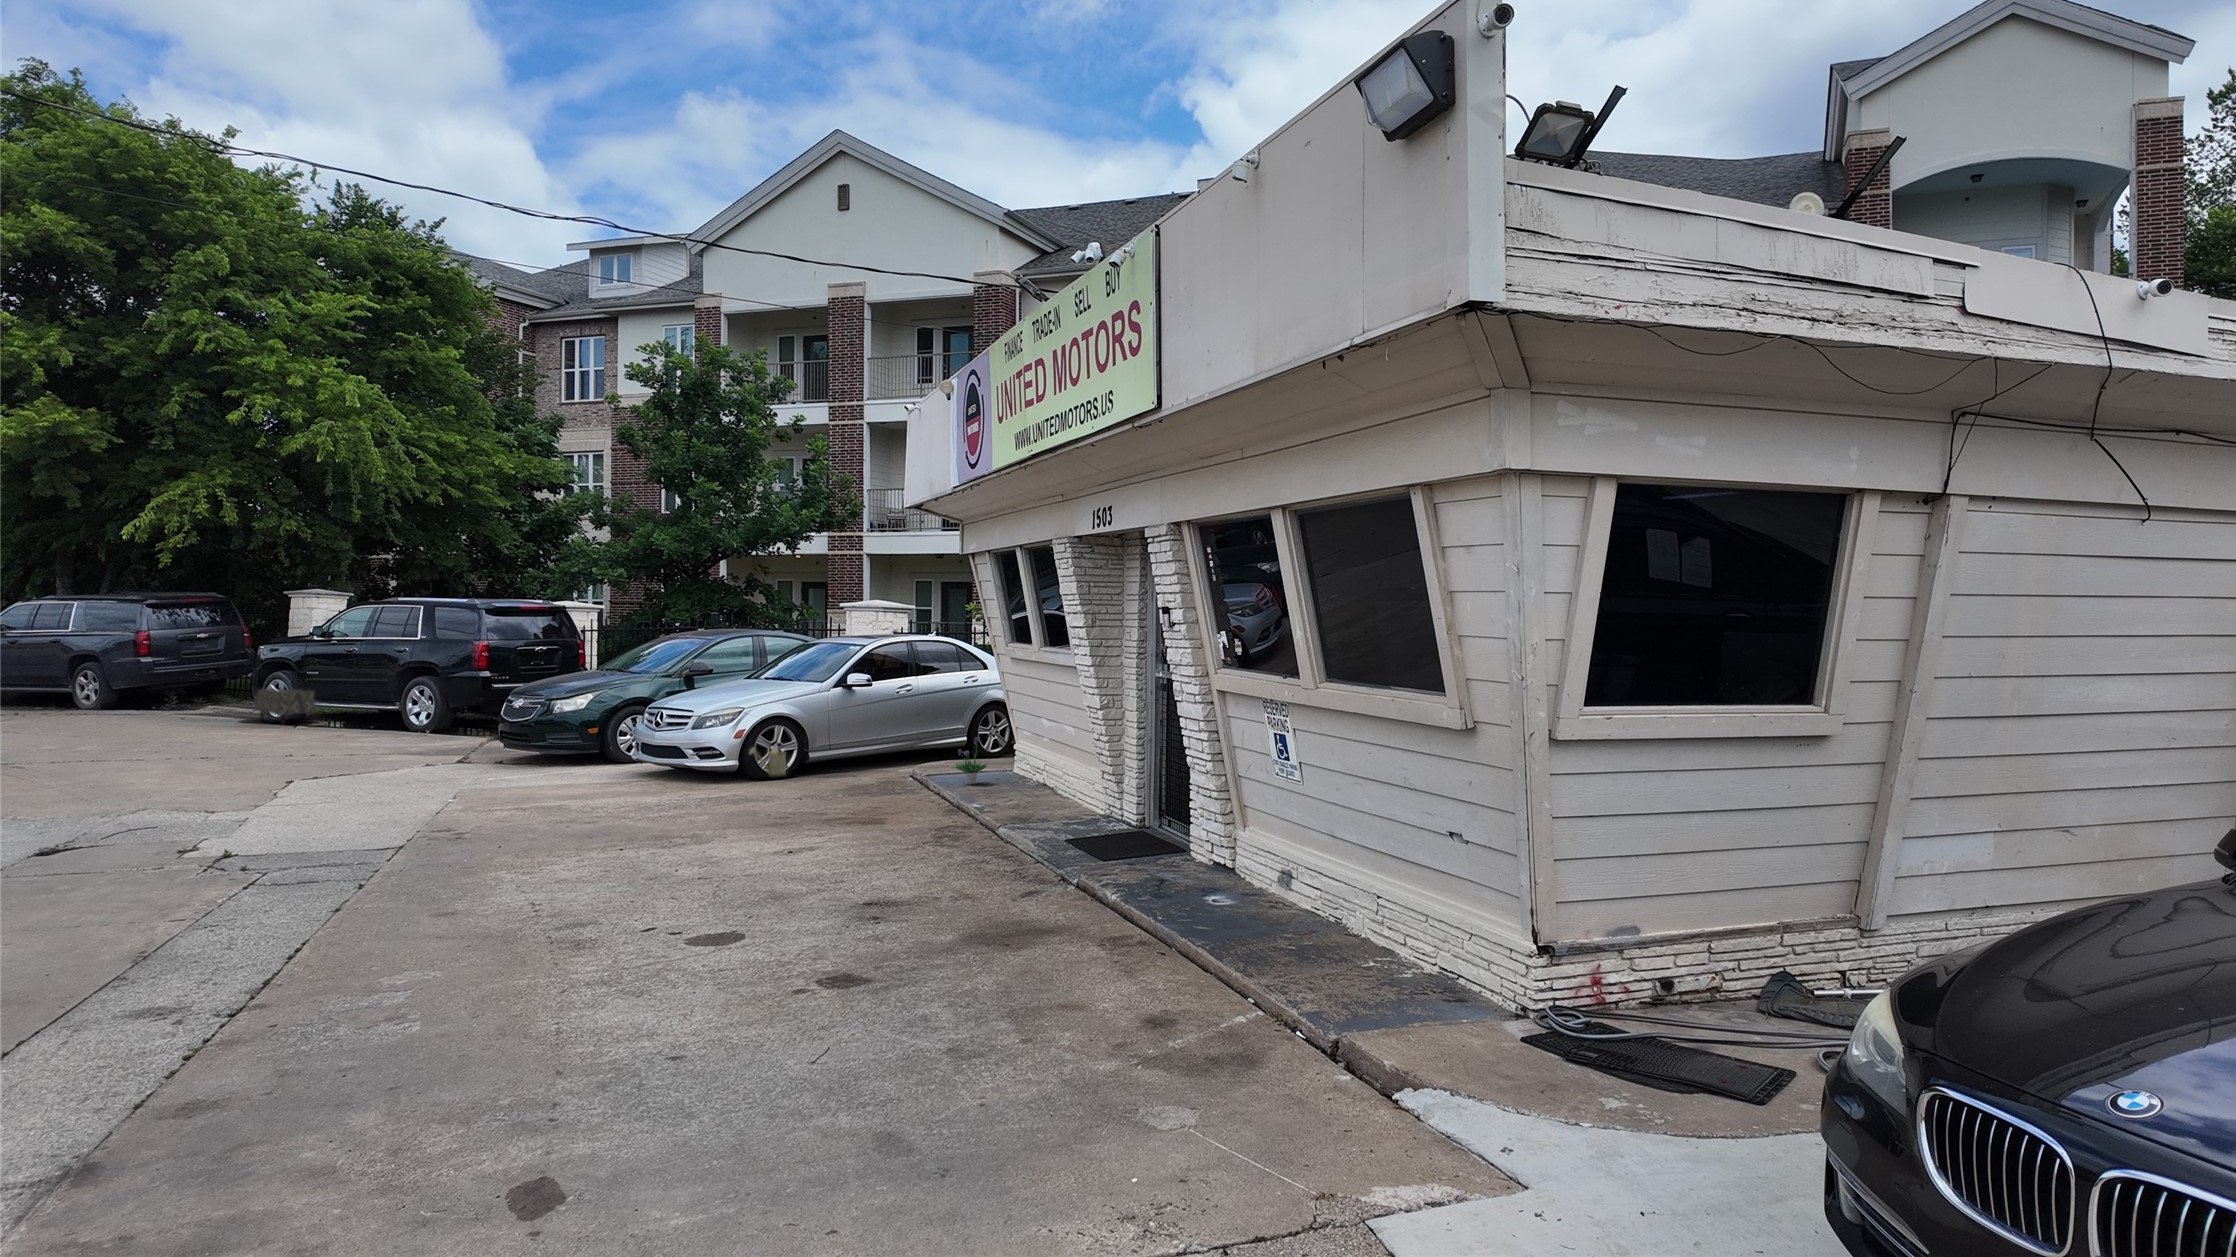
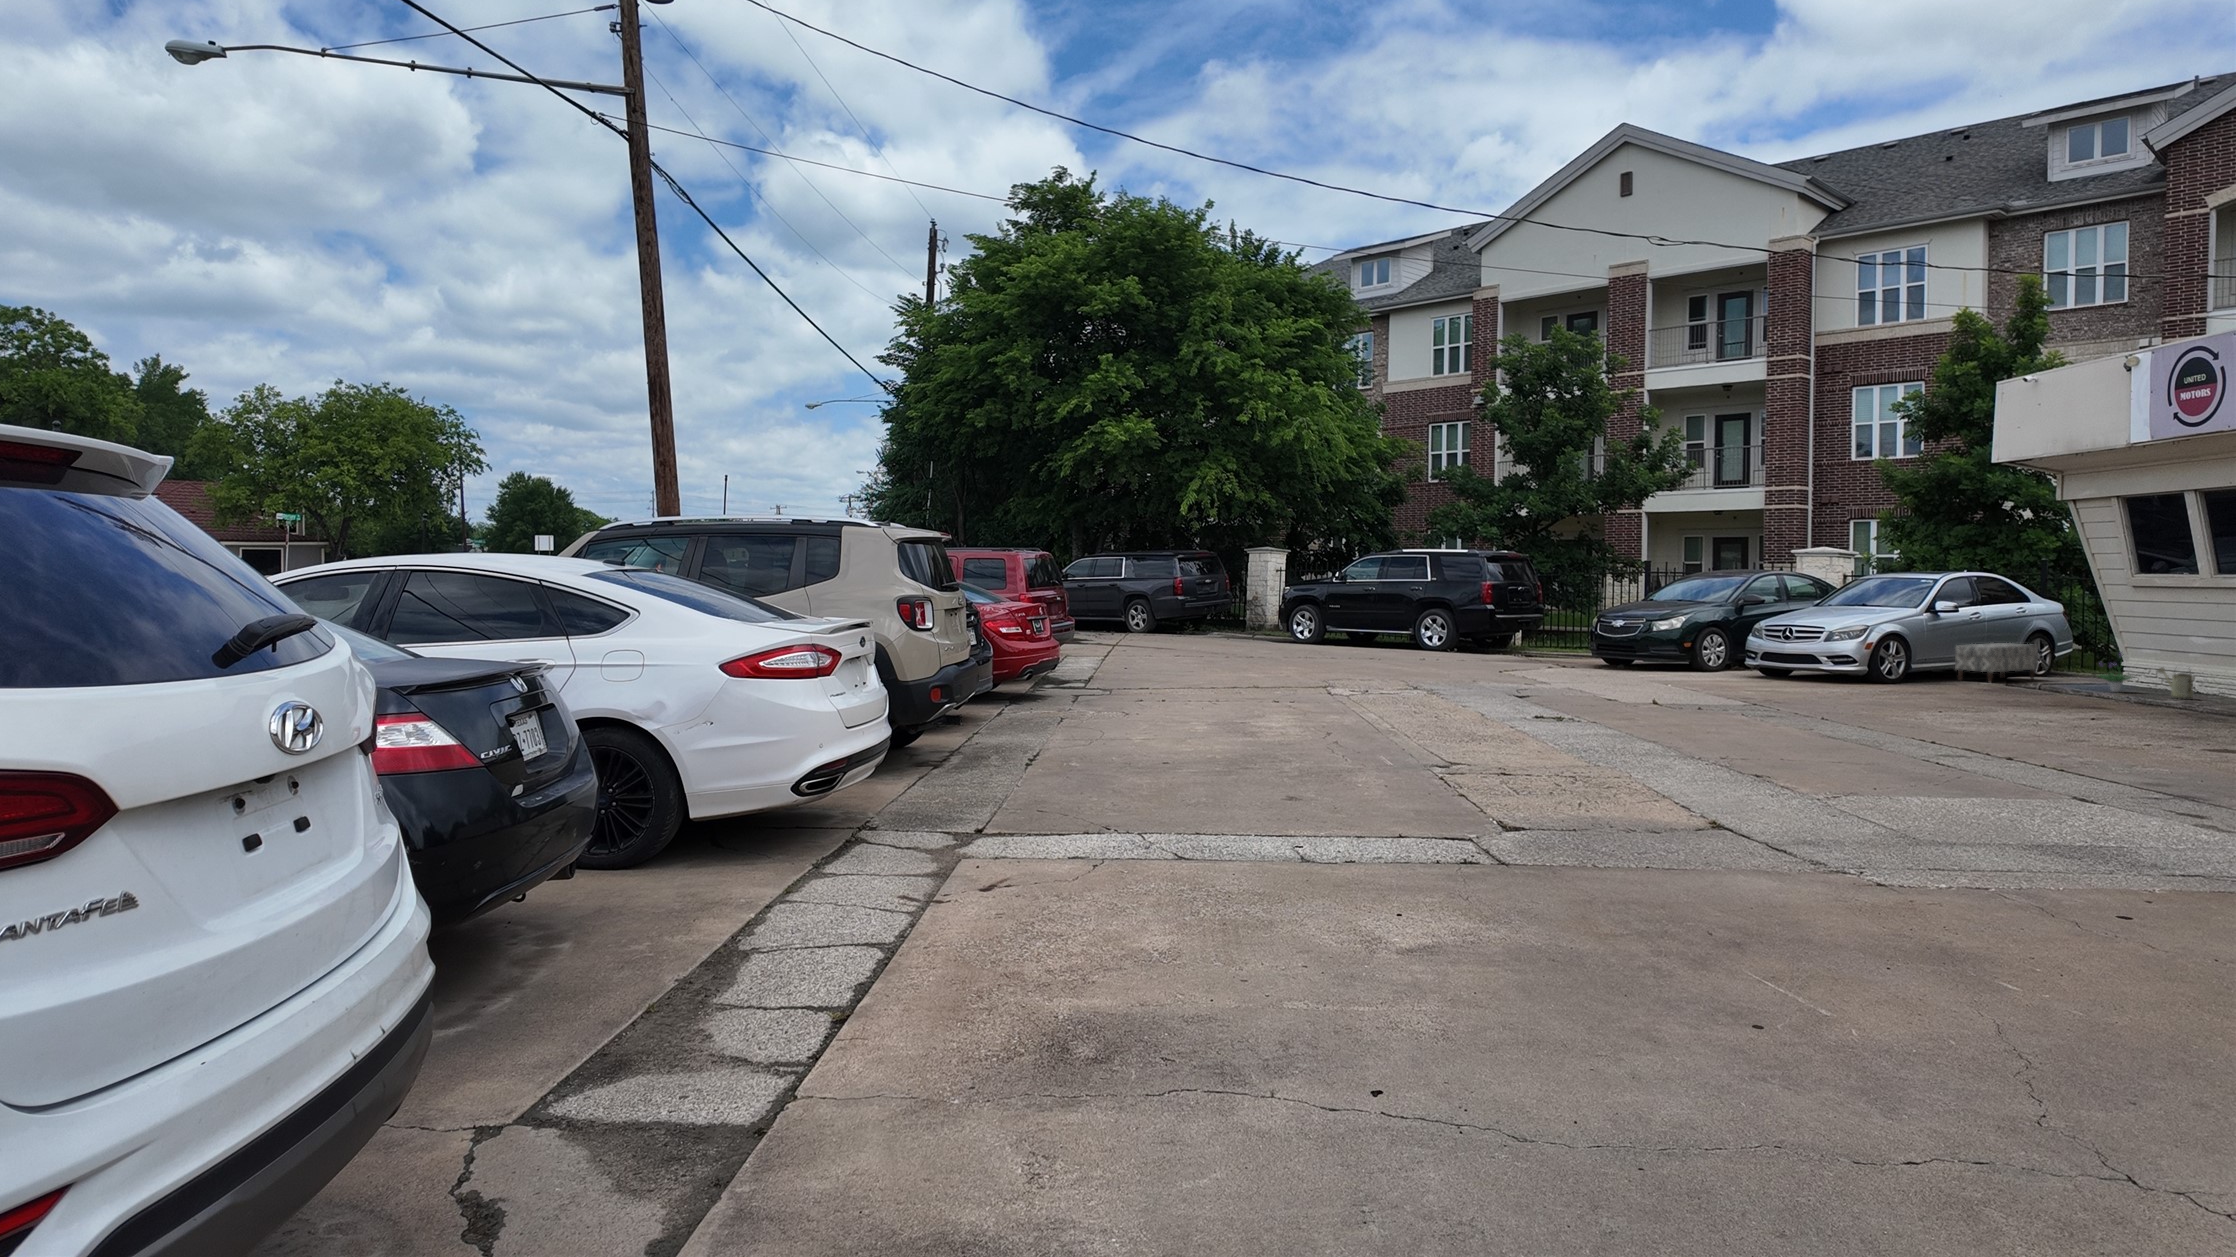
bench: present [257,689,317,725] -> present [1955,643,2038,683]
watering can: present [749,748,786,778] -> present [2157,667,2193,700]

